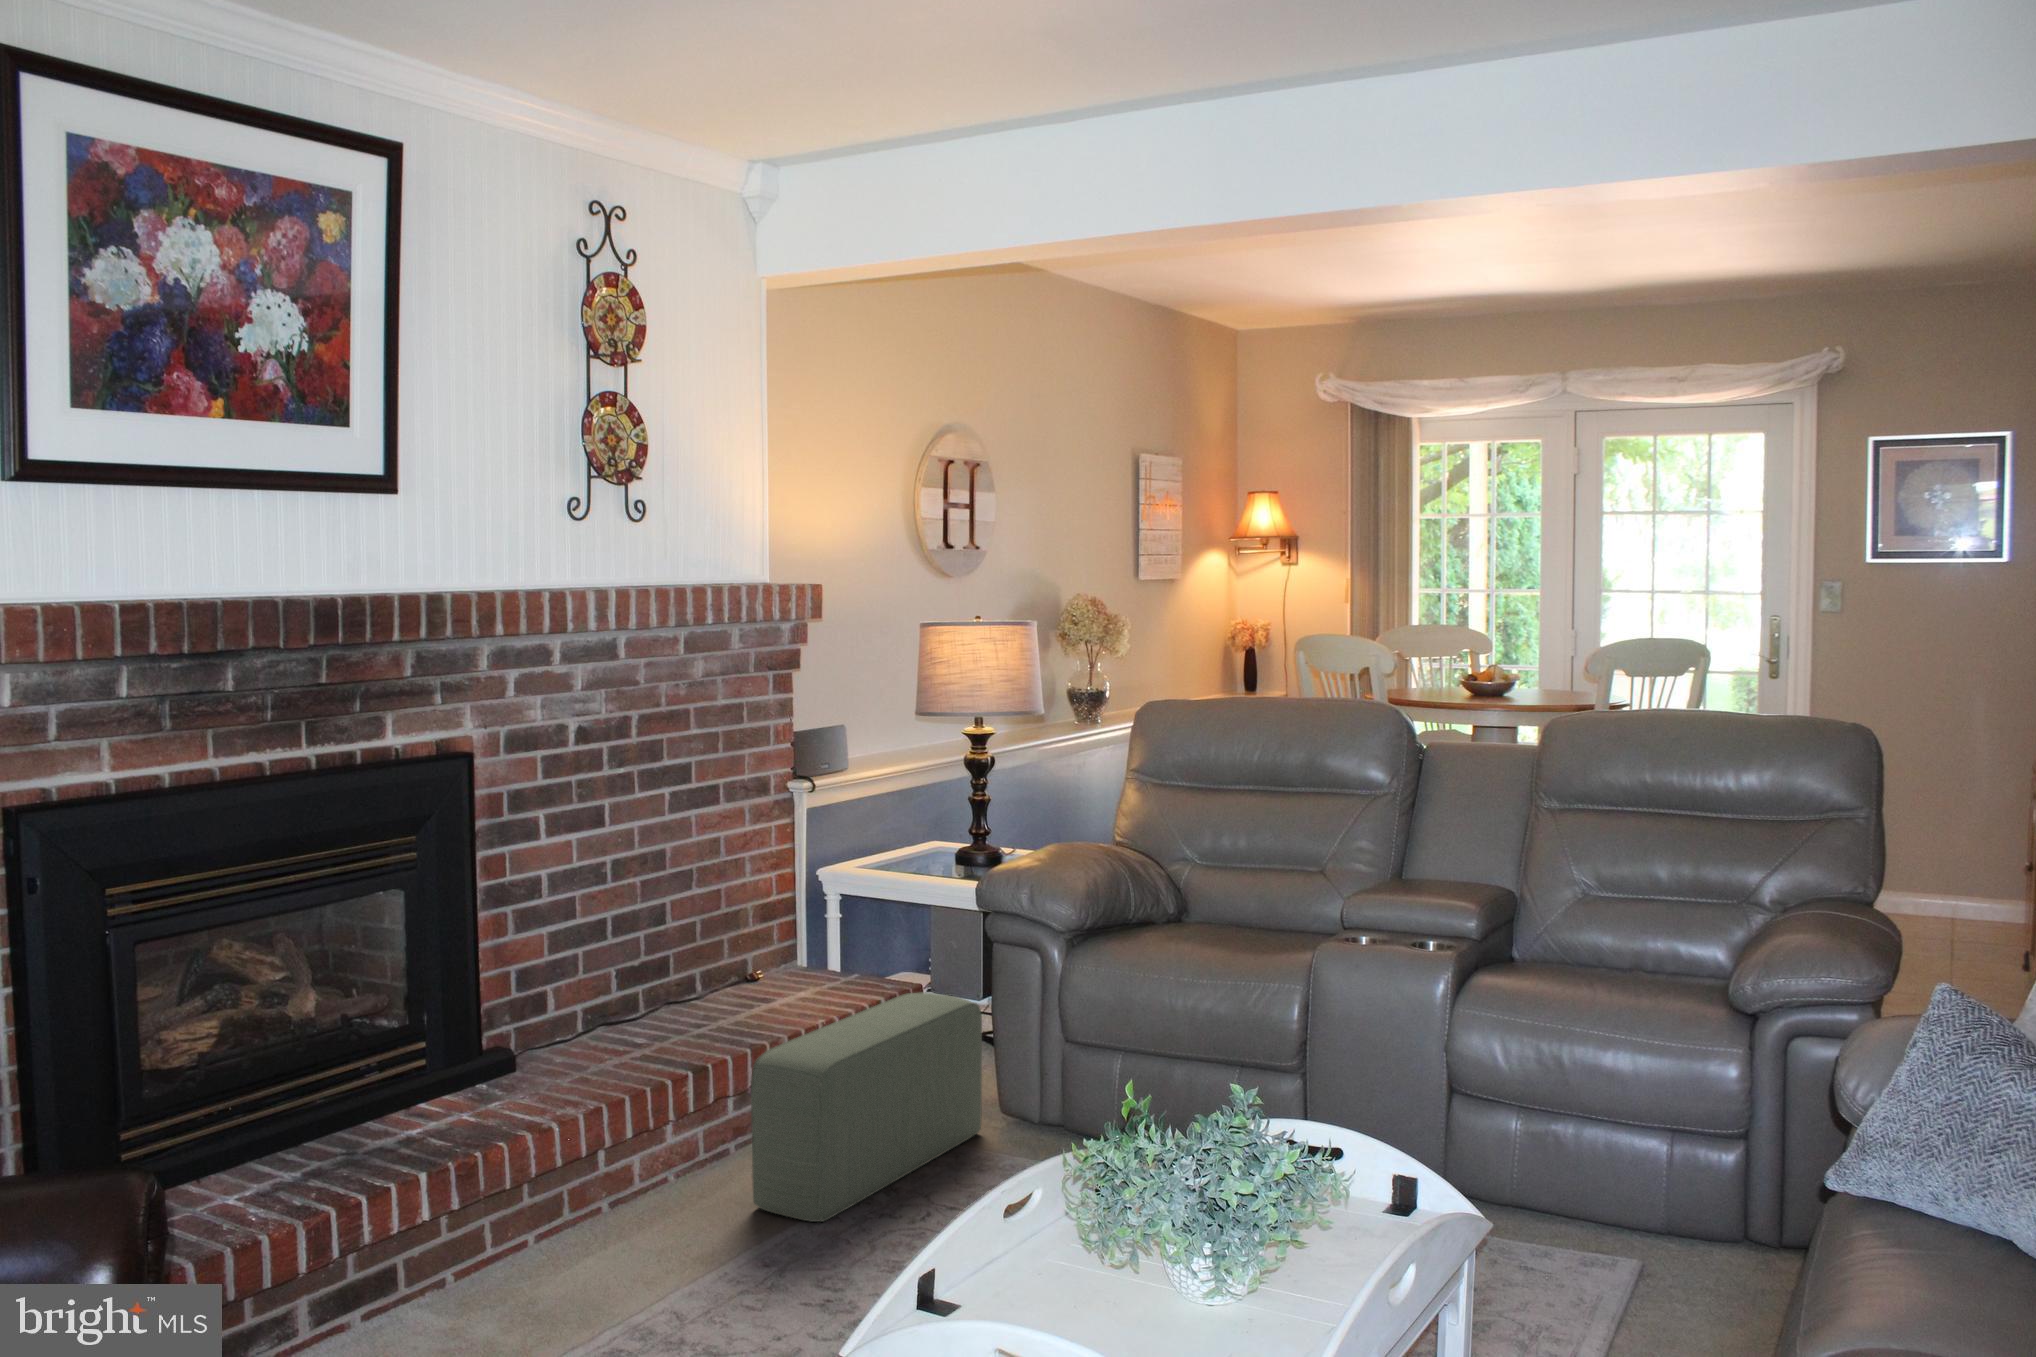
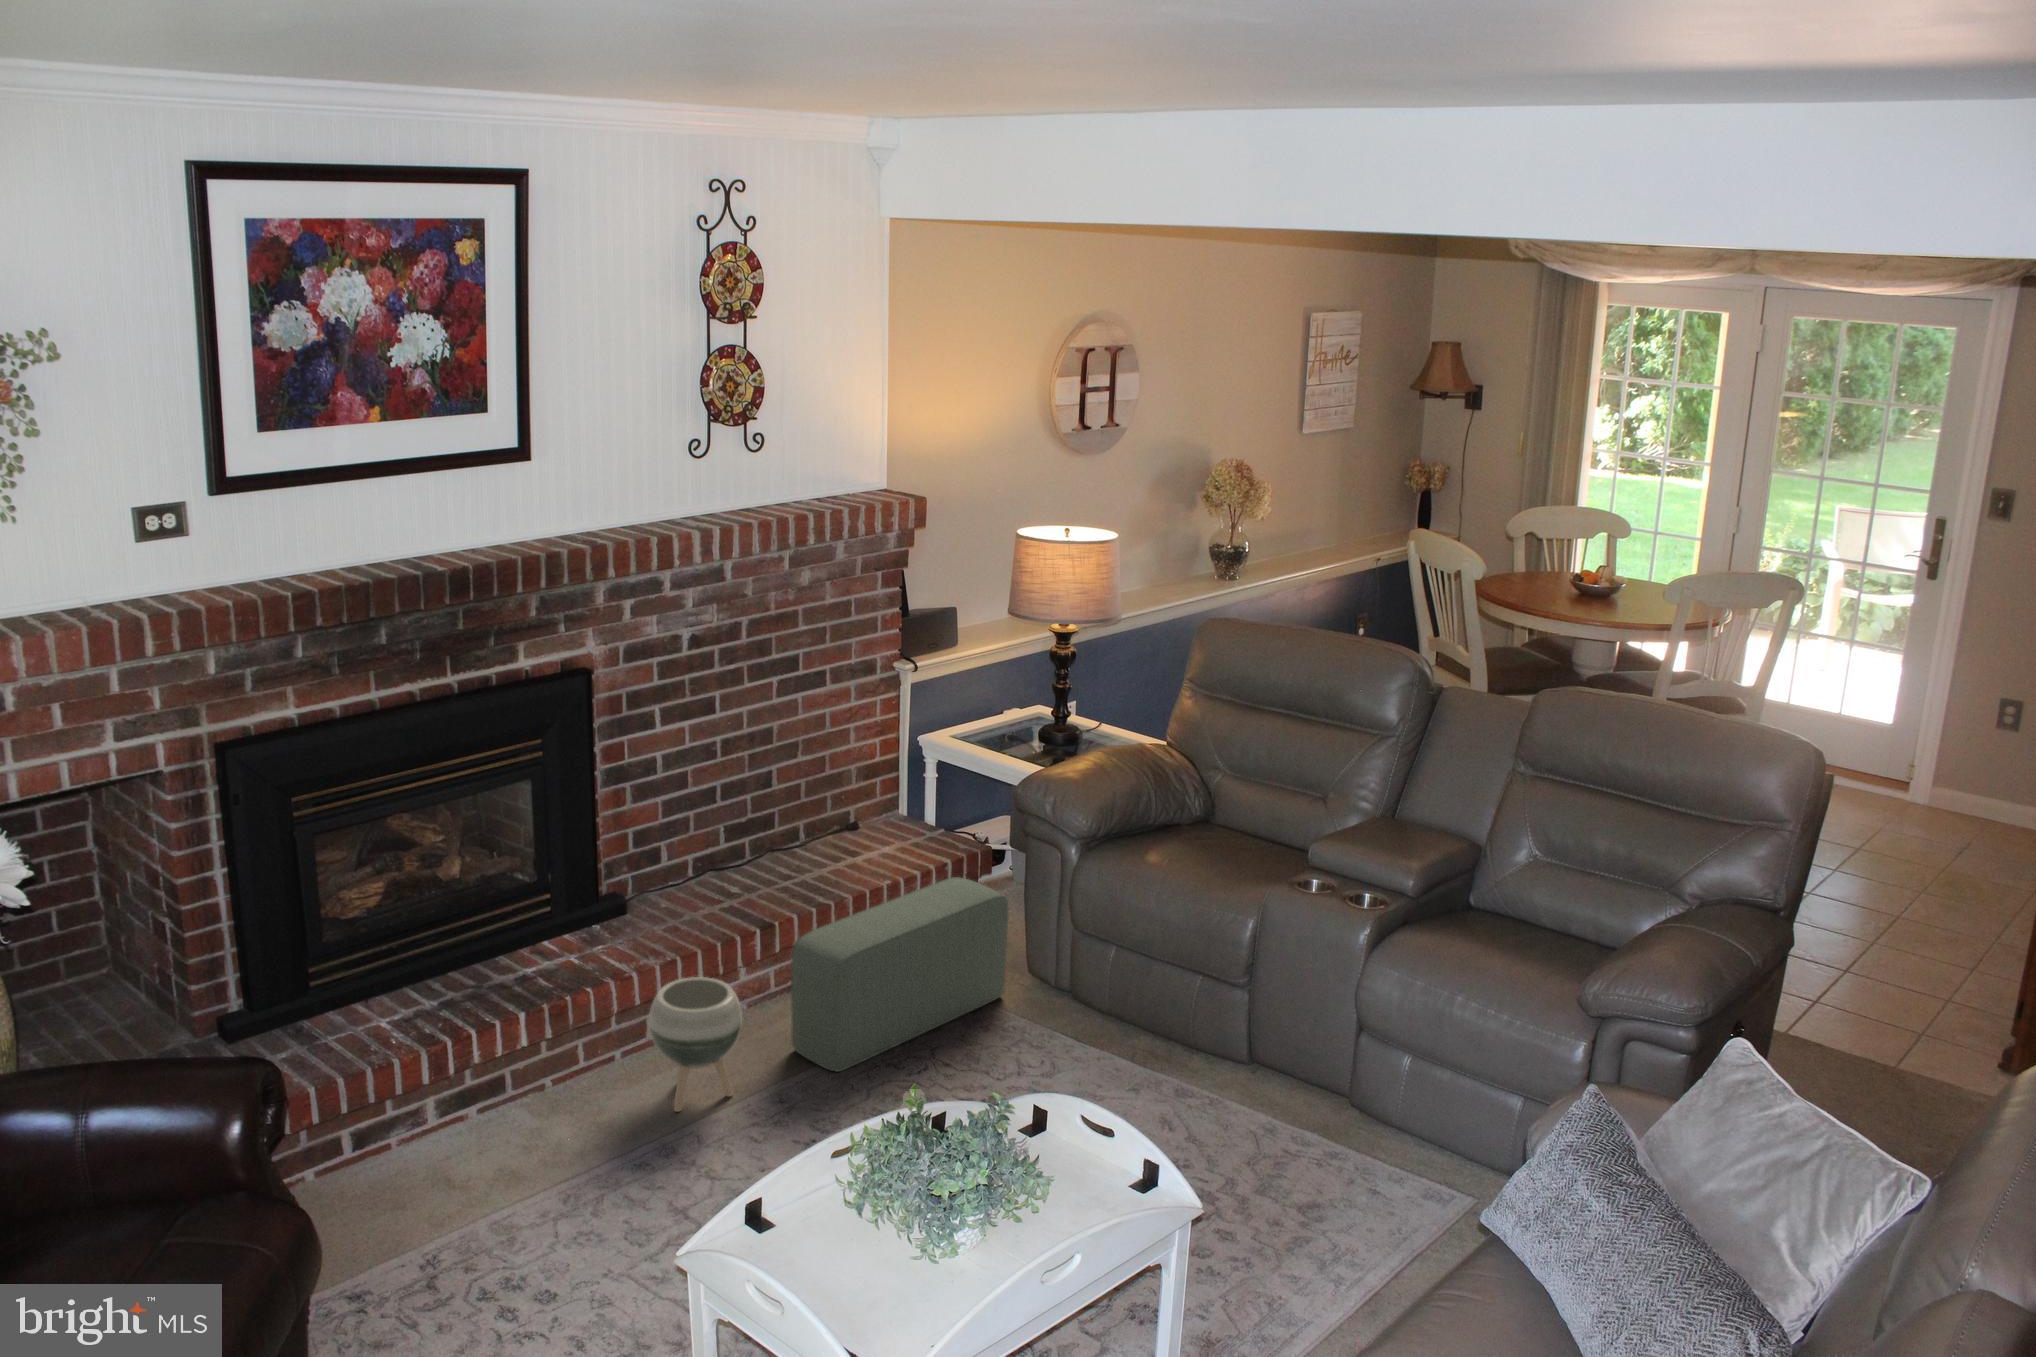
planter: none [591,1107,711,1285] -> present [649,977,742,1112]

